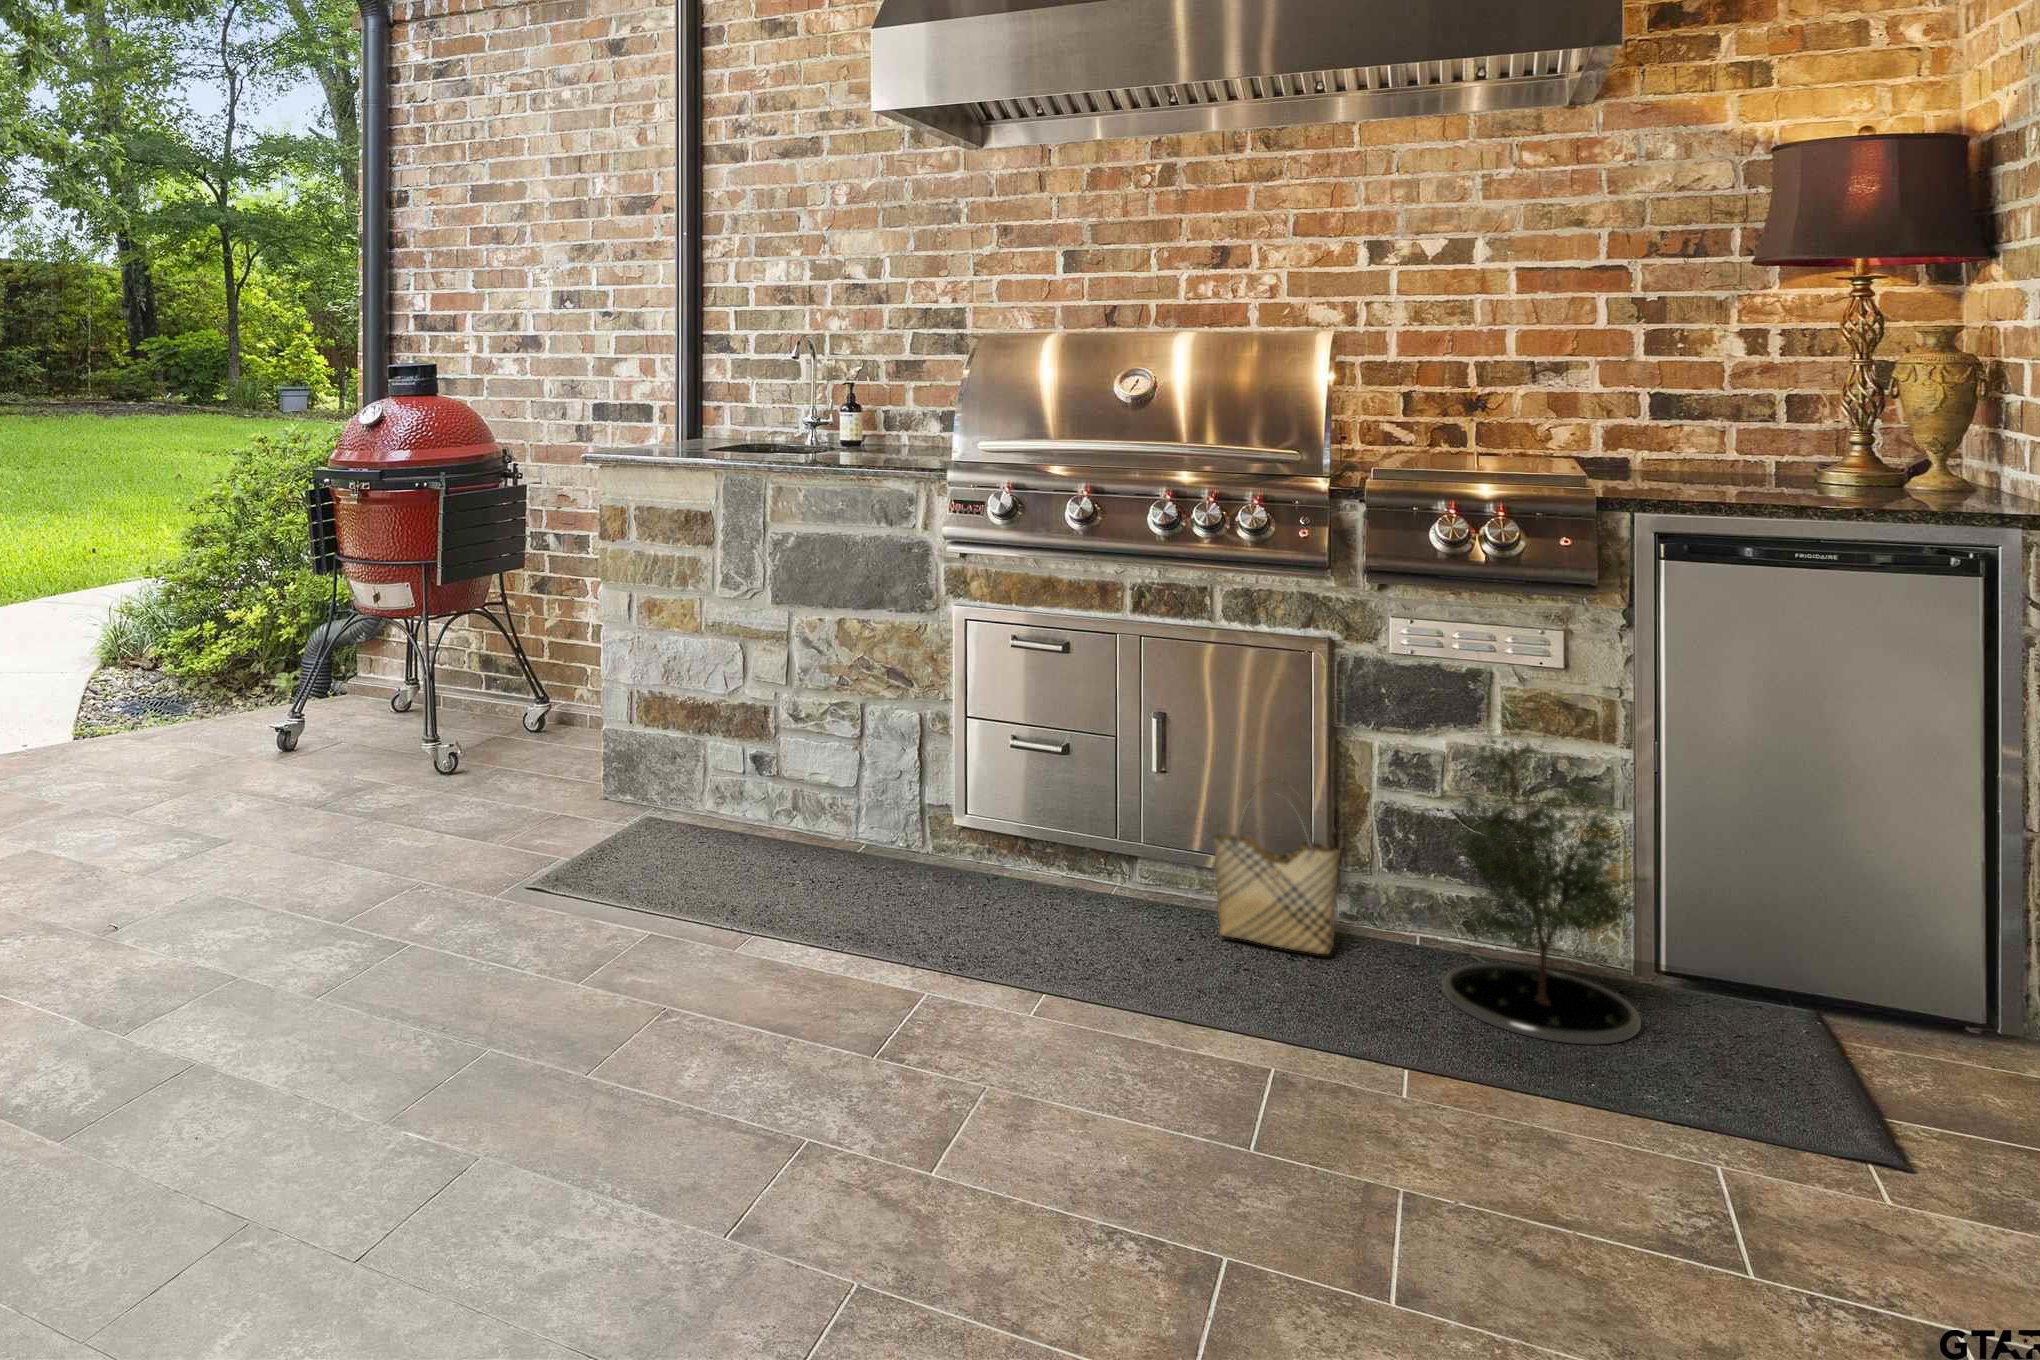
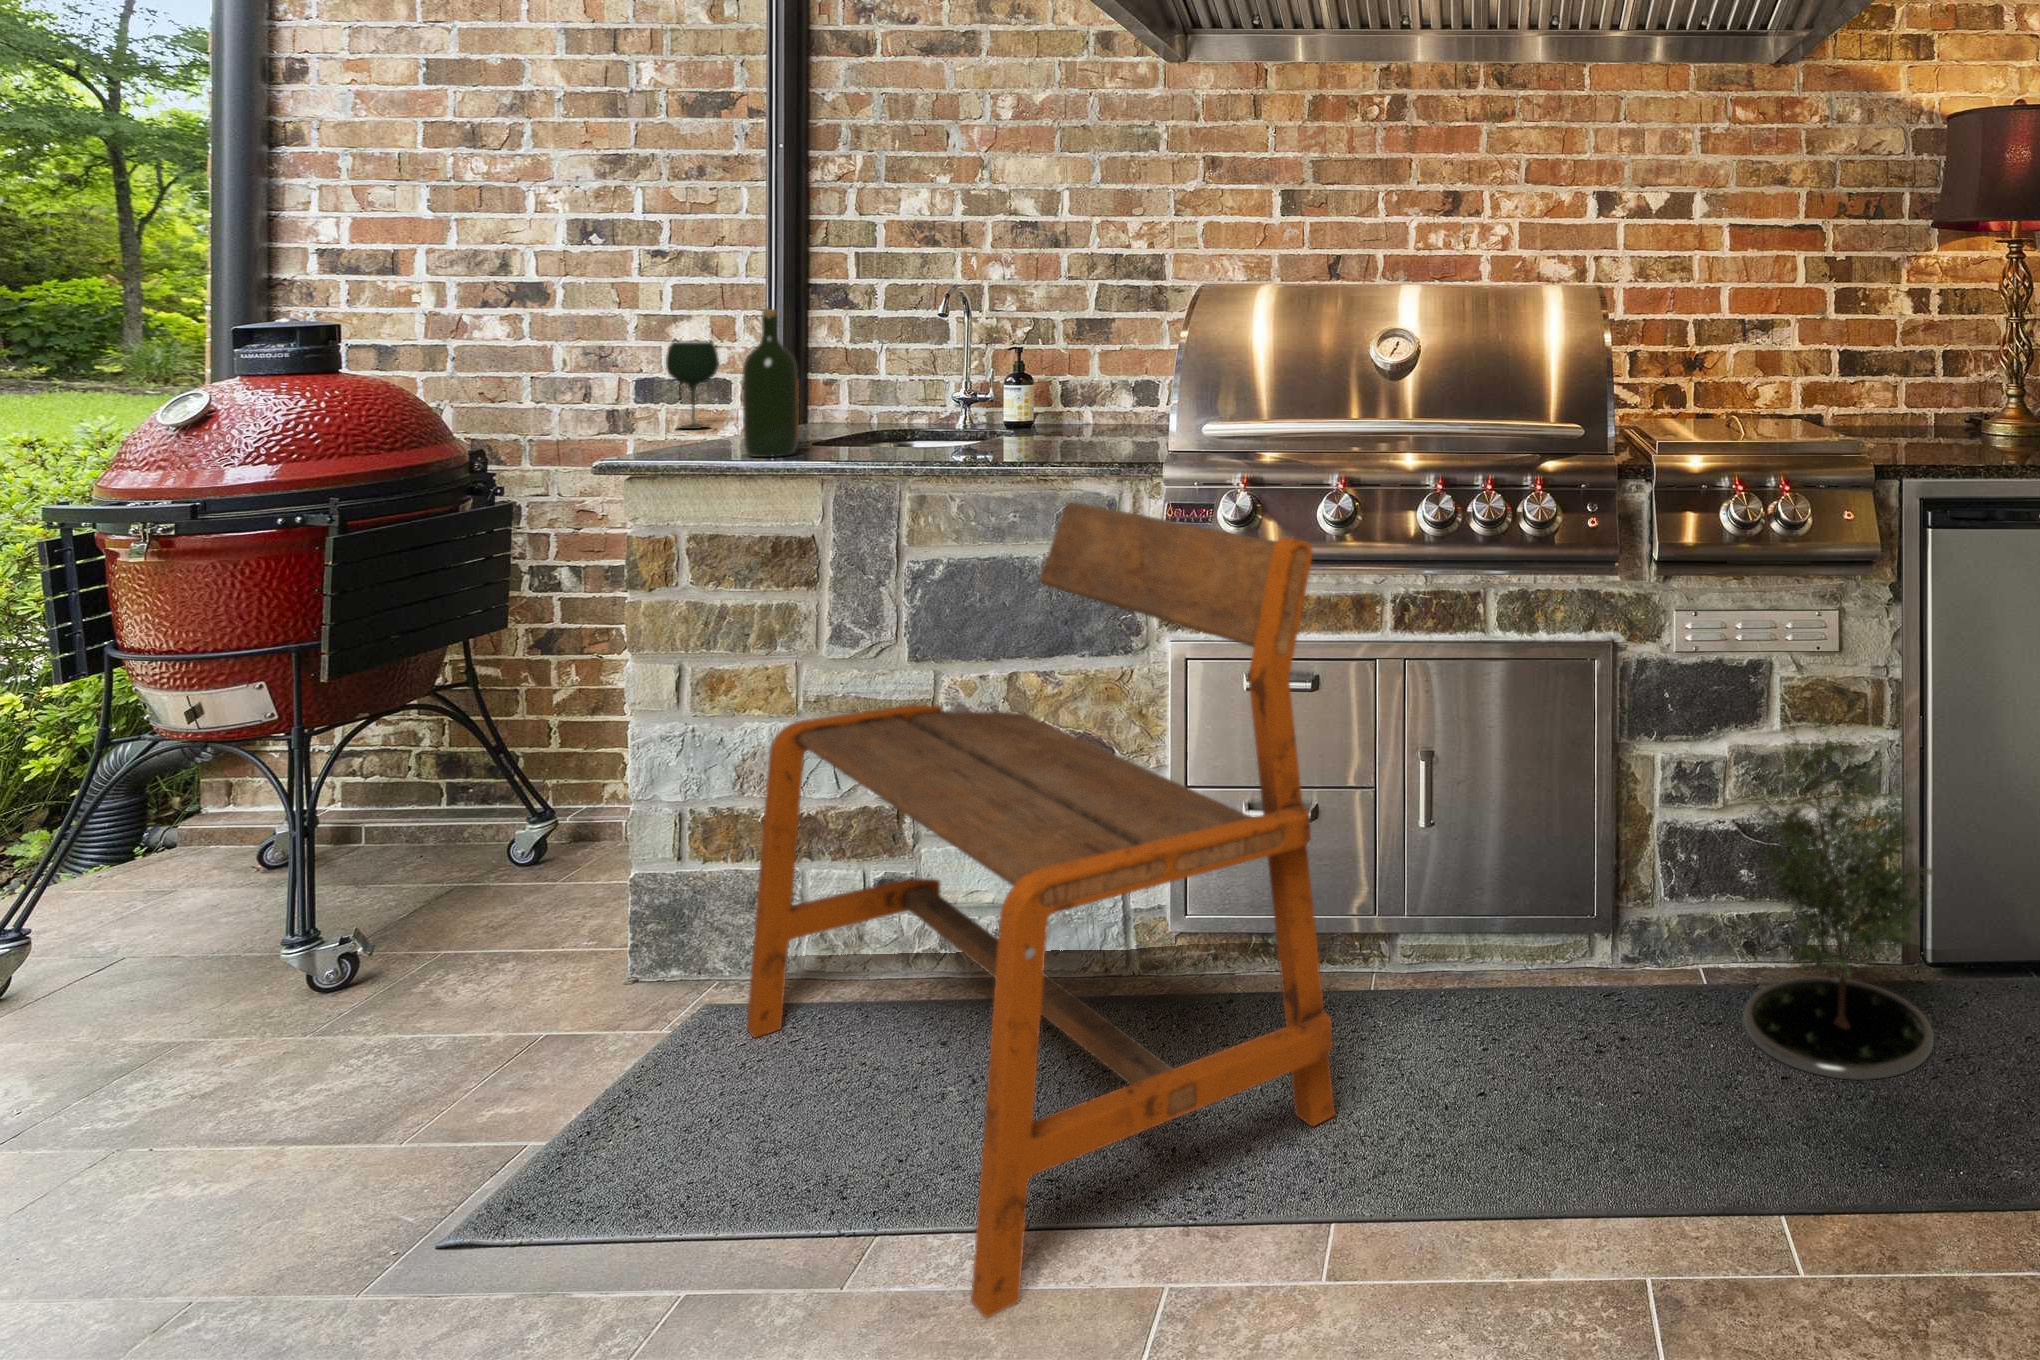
wine bottle: none [662,355,697,458] -> present [742,309,799,457]
wine glass: none [612,375,645,438] -> present [666,341,719,429]
bench: none [666,489,1057,999] -> present [746,502,1335,1318]
woven basket: present [1213,779,1340,954] -> none [1496,810,1633,1016]

